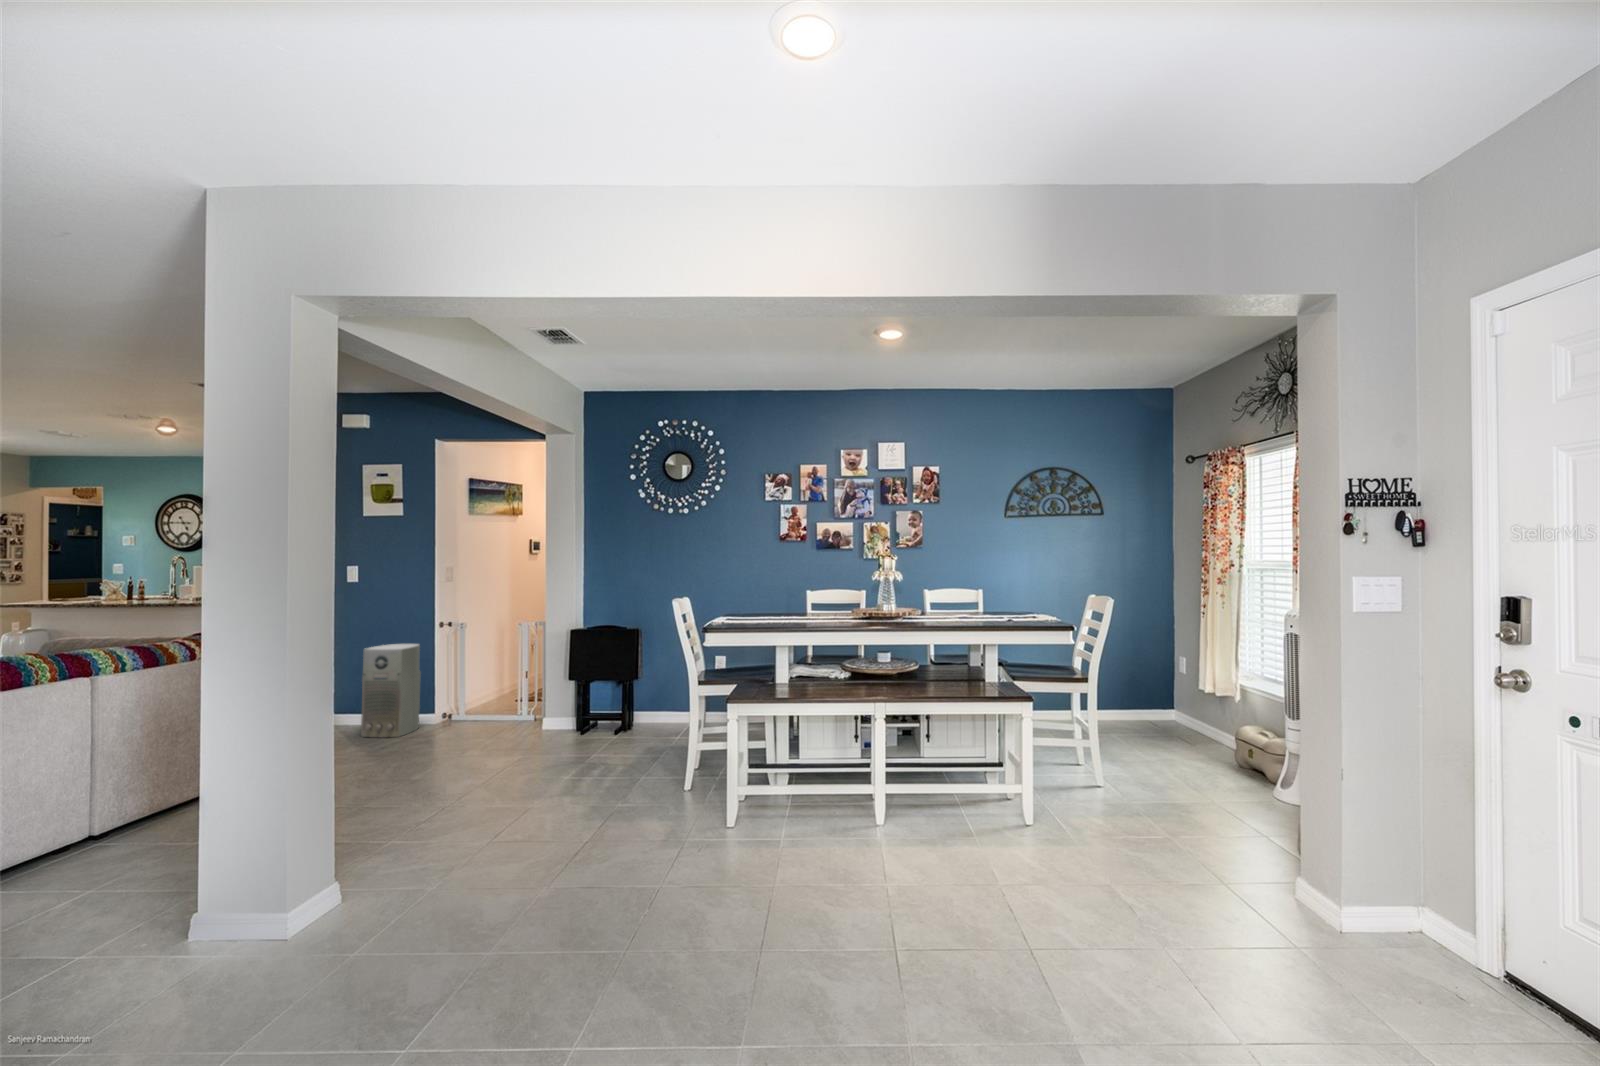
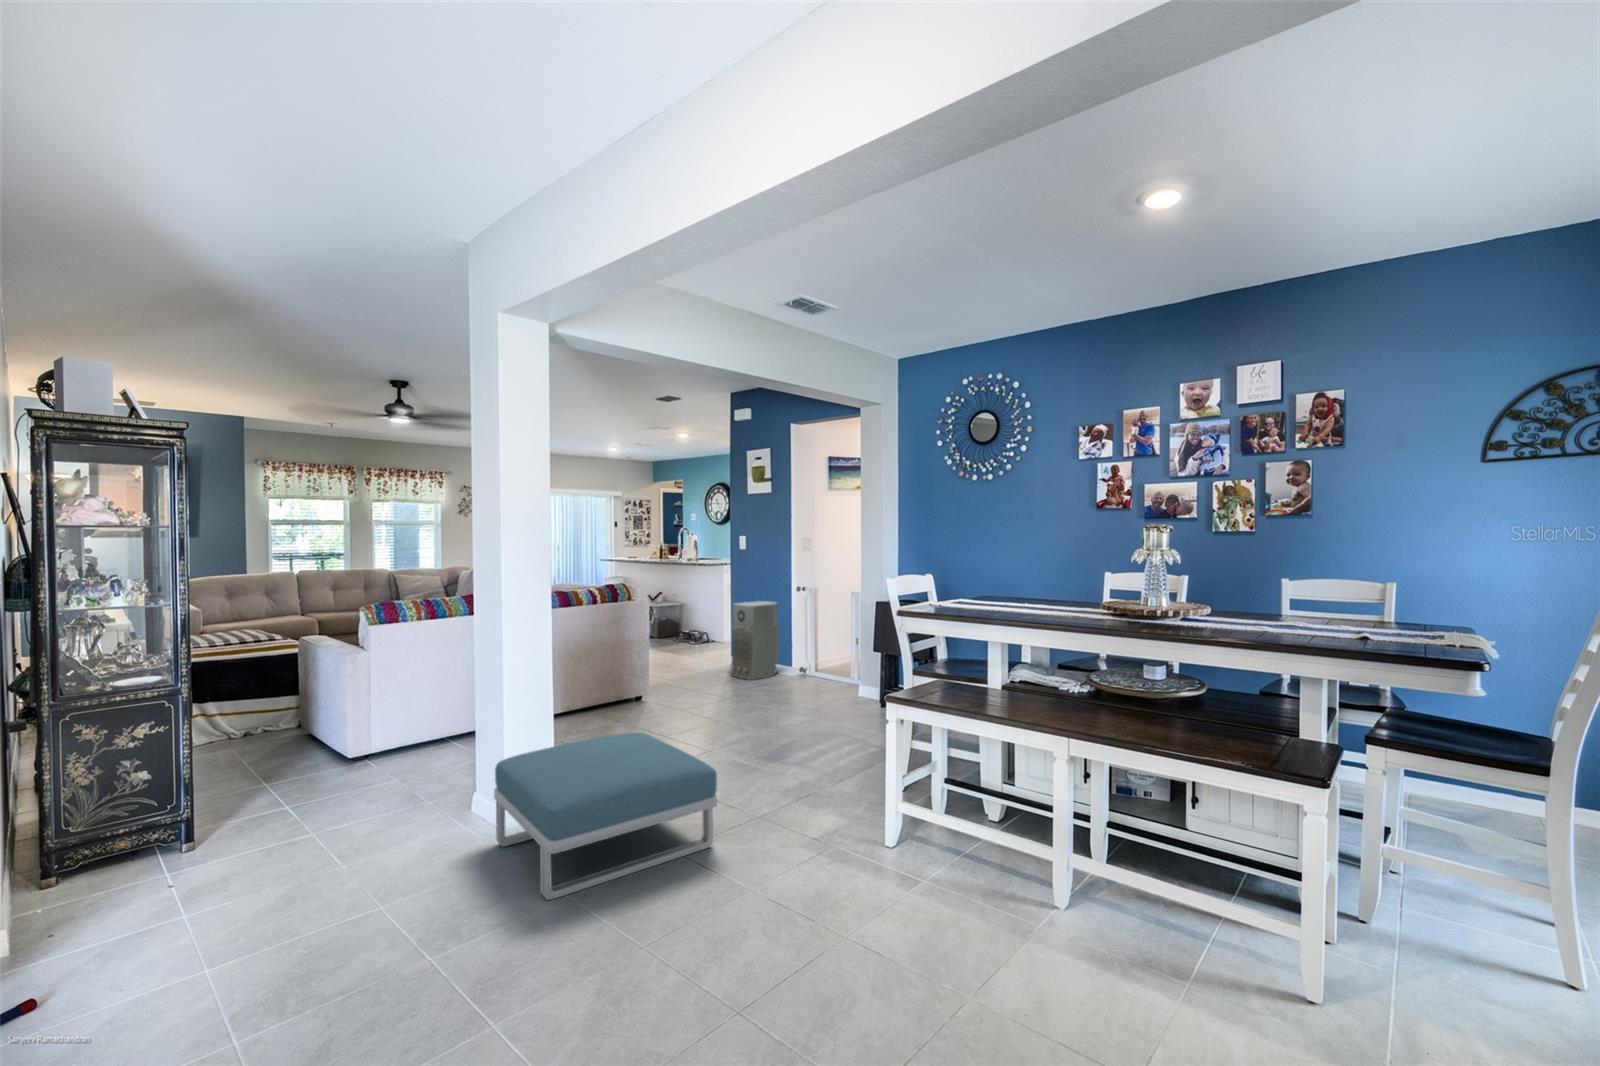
footstool: none [417,773,654,924] -> present [494,733,717,900]

